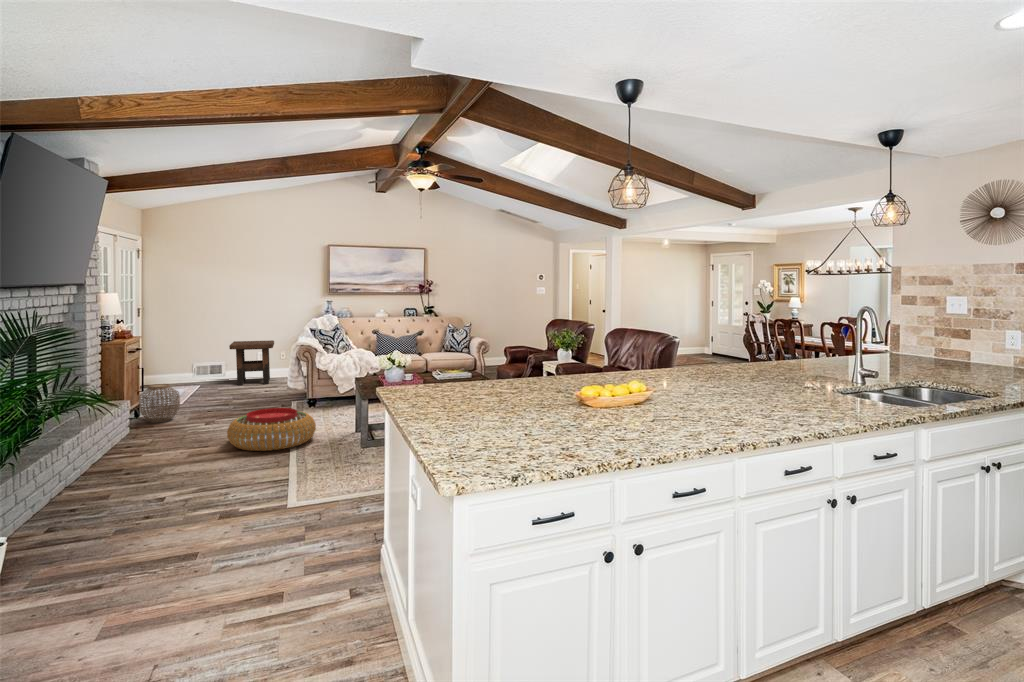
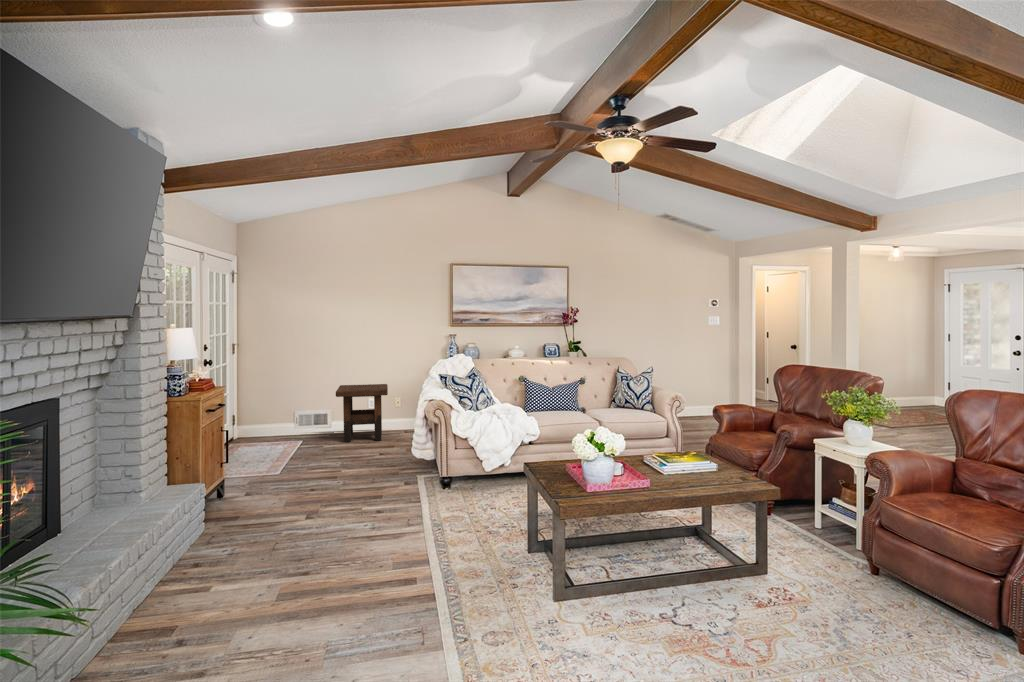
woven basket: present [139,384,180,422] -> none [218,455,272,512]
pouf: present [227,408,316,451] -> none [337,507,471,593]

